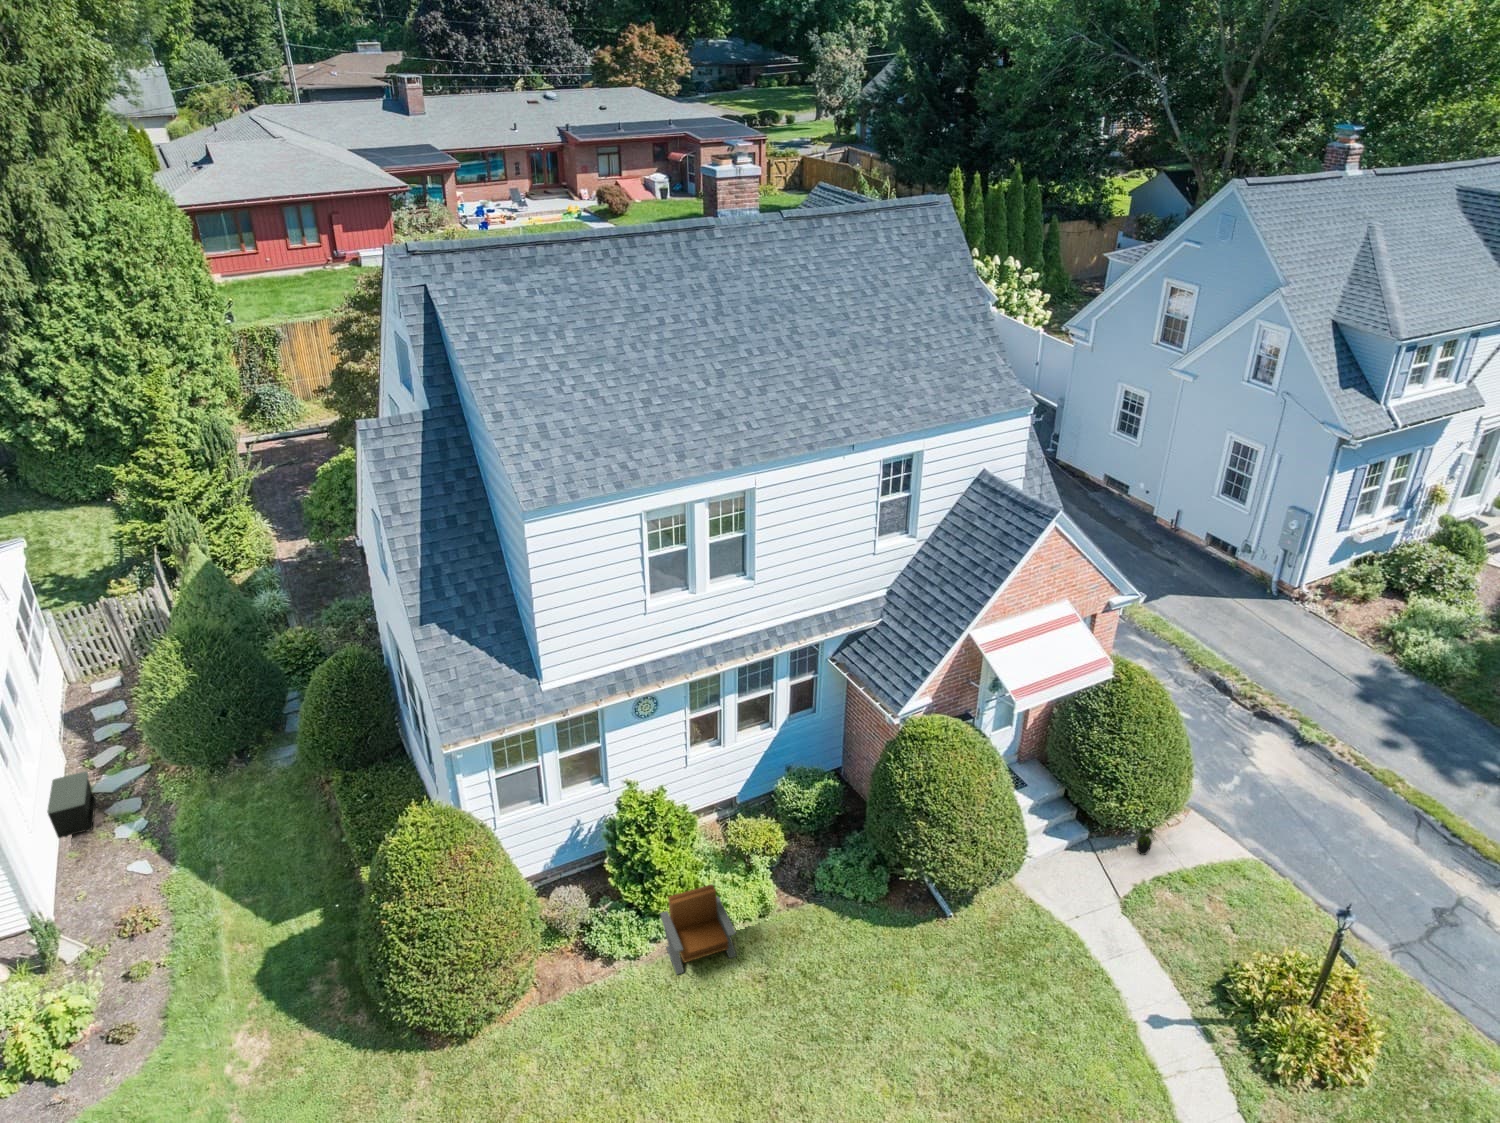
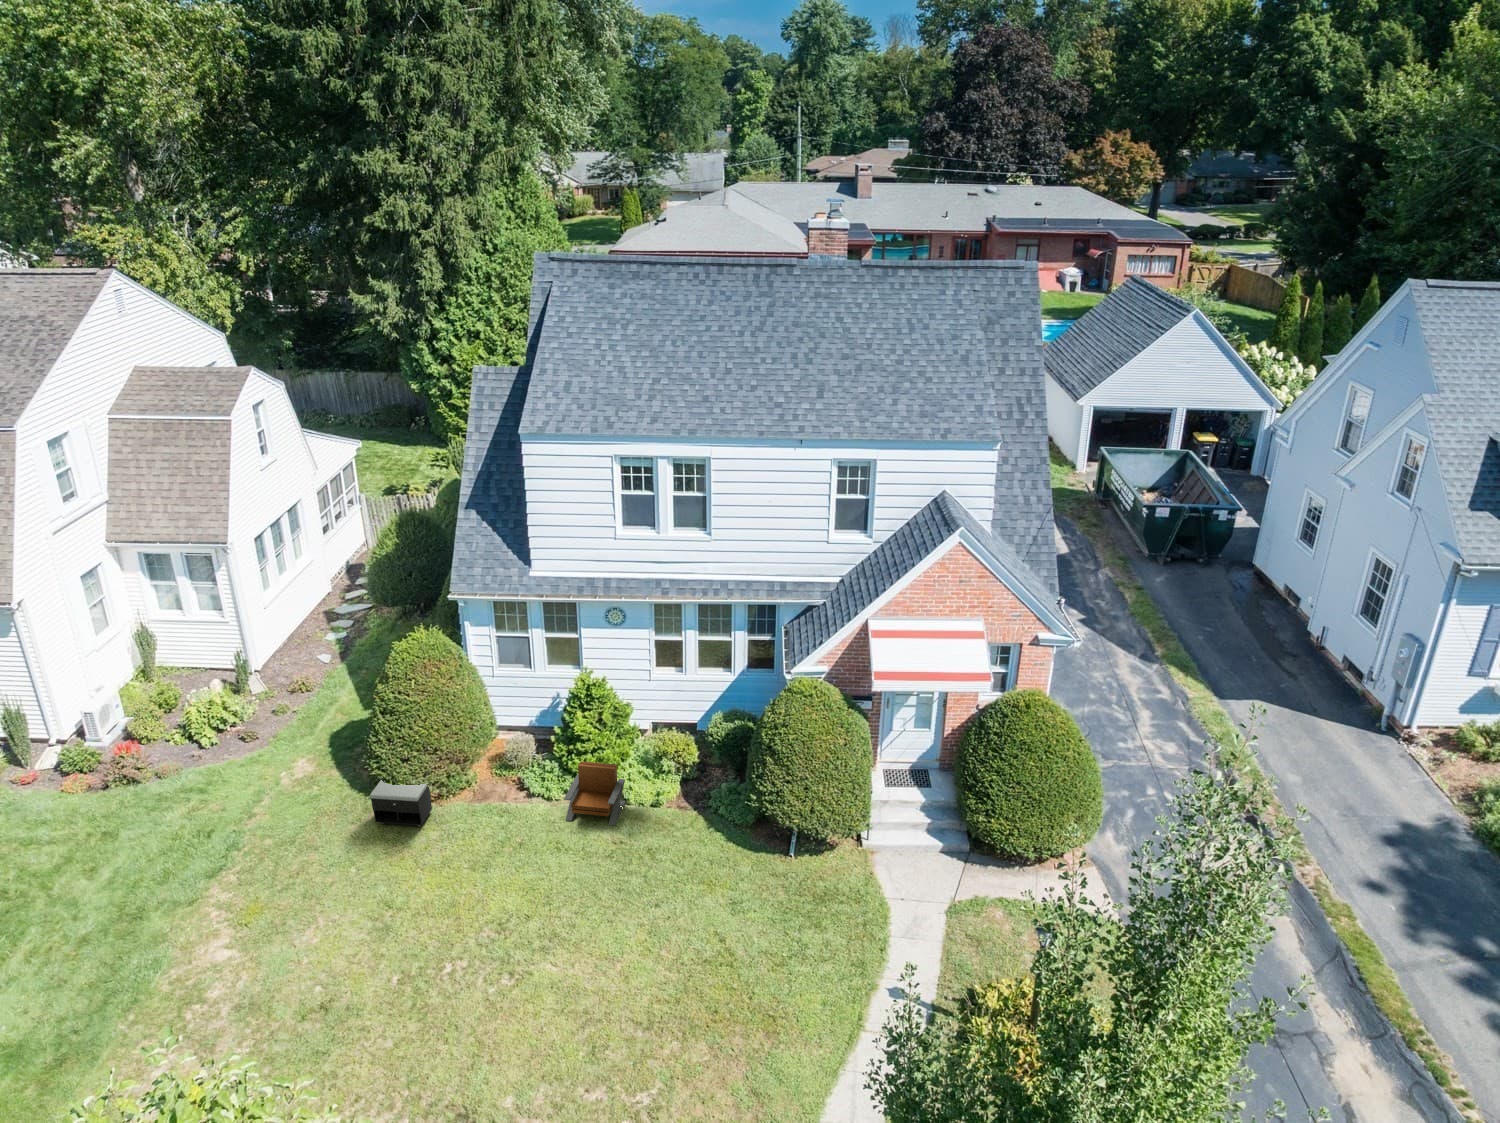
storage bench: present [47,771,96,838] -> present [370,780,432,826]
potted plant: present [1136,825,1156,855] -> none [1008,853,1029,886]

